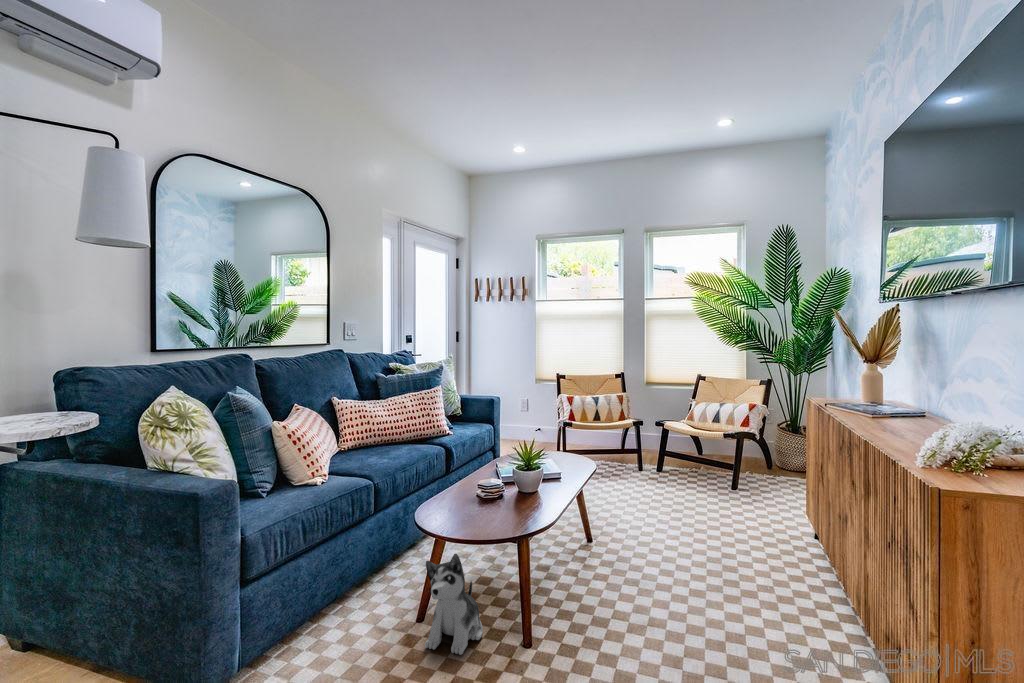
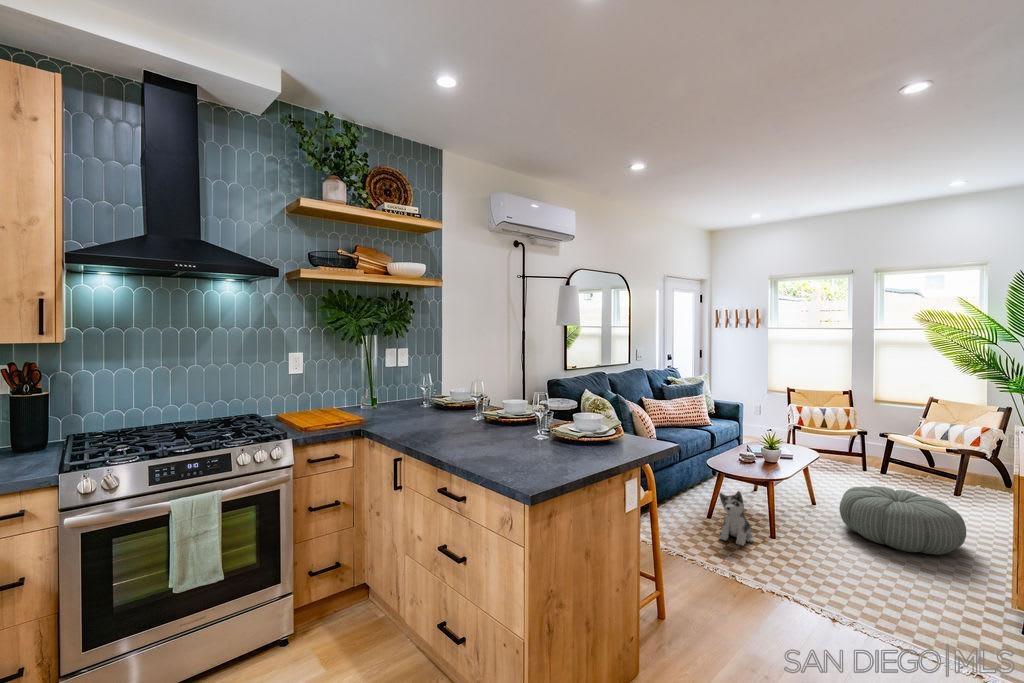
pouf: none [609,500,755,599] -> present [840,486,966,555]

